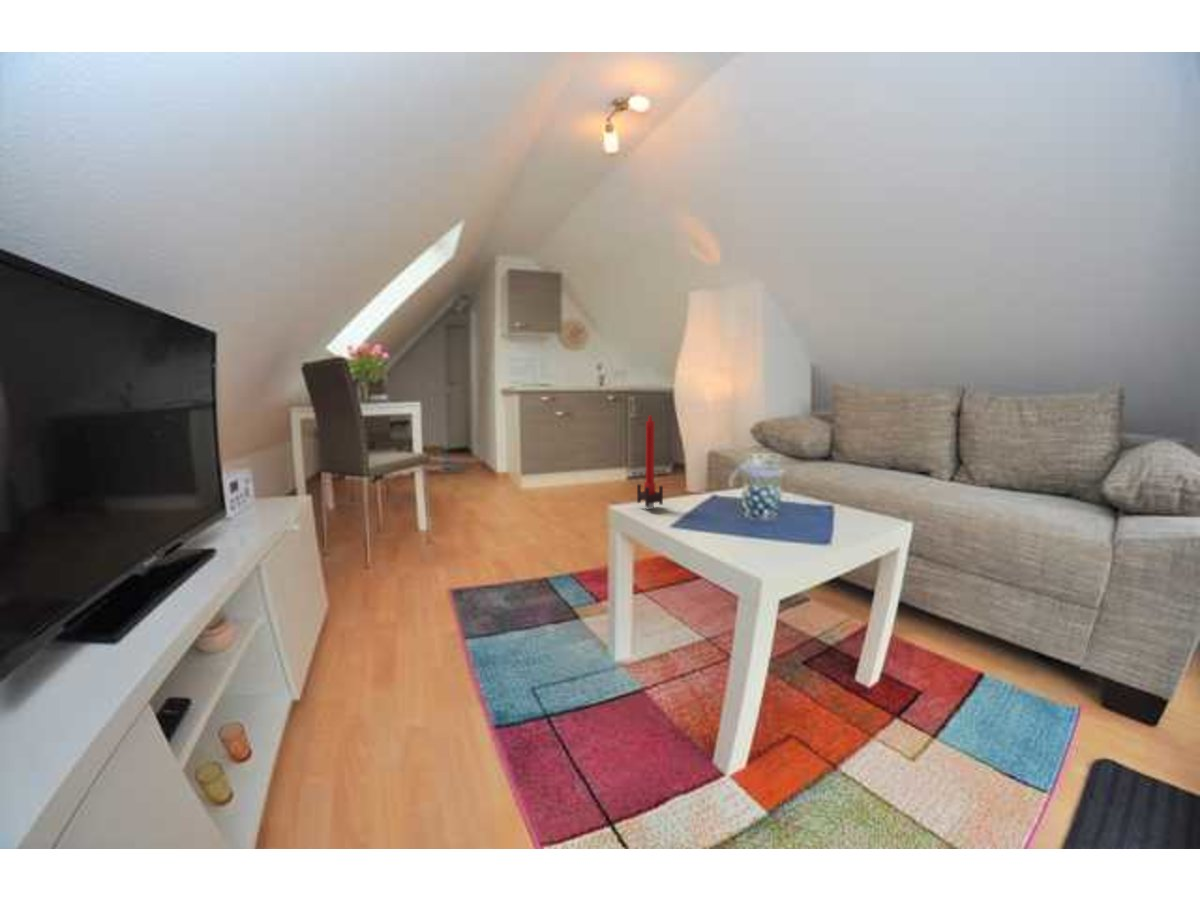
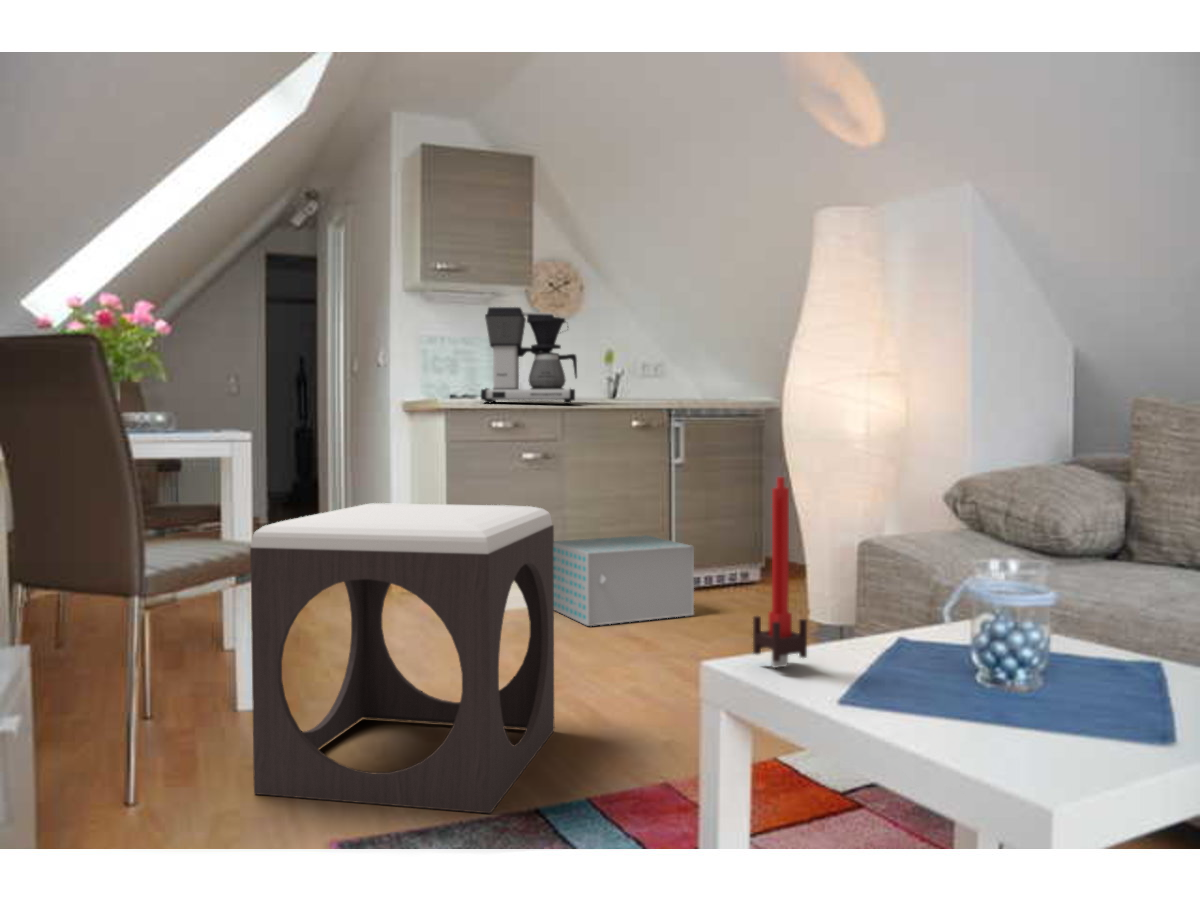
coffee maker: none [538,346,583,391] -> present [481,307,577,404]
footstool: none [415,436,564,576] -> present [250,503,554,813]
storage box: none [571,451,636,491] -> present [554,535,694,626]

